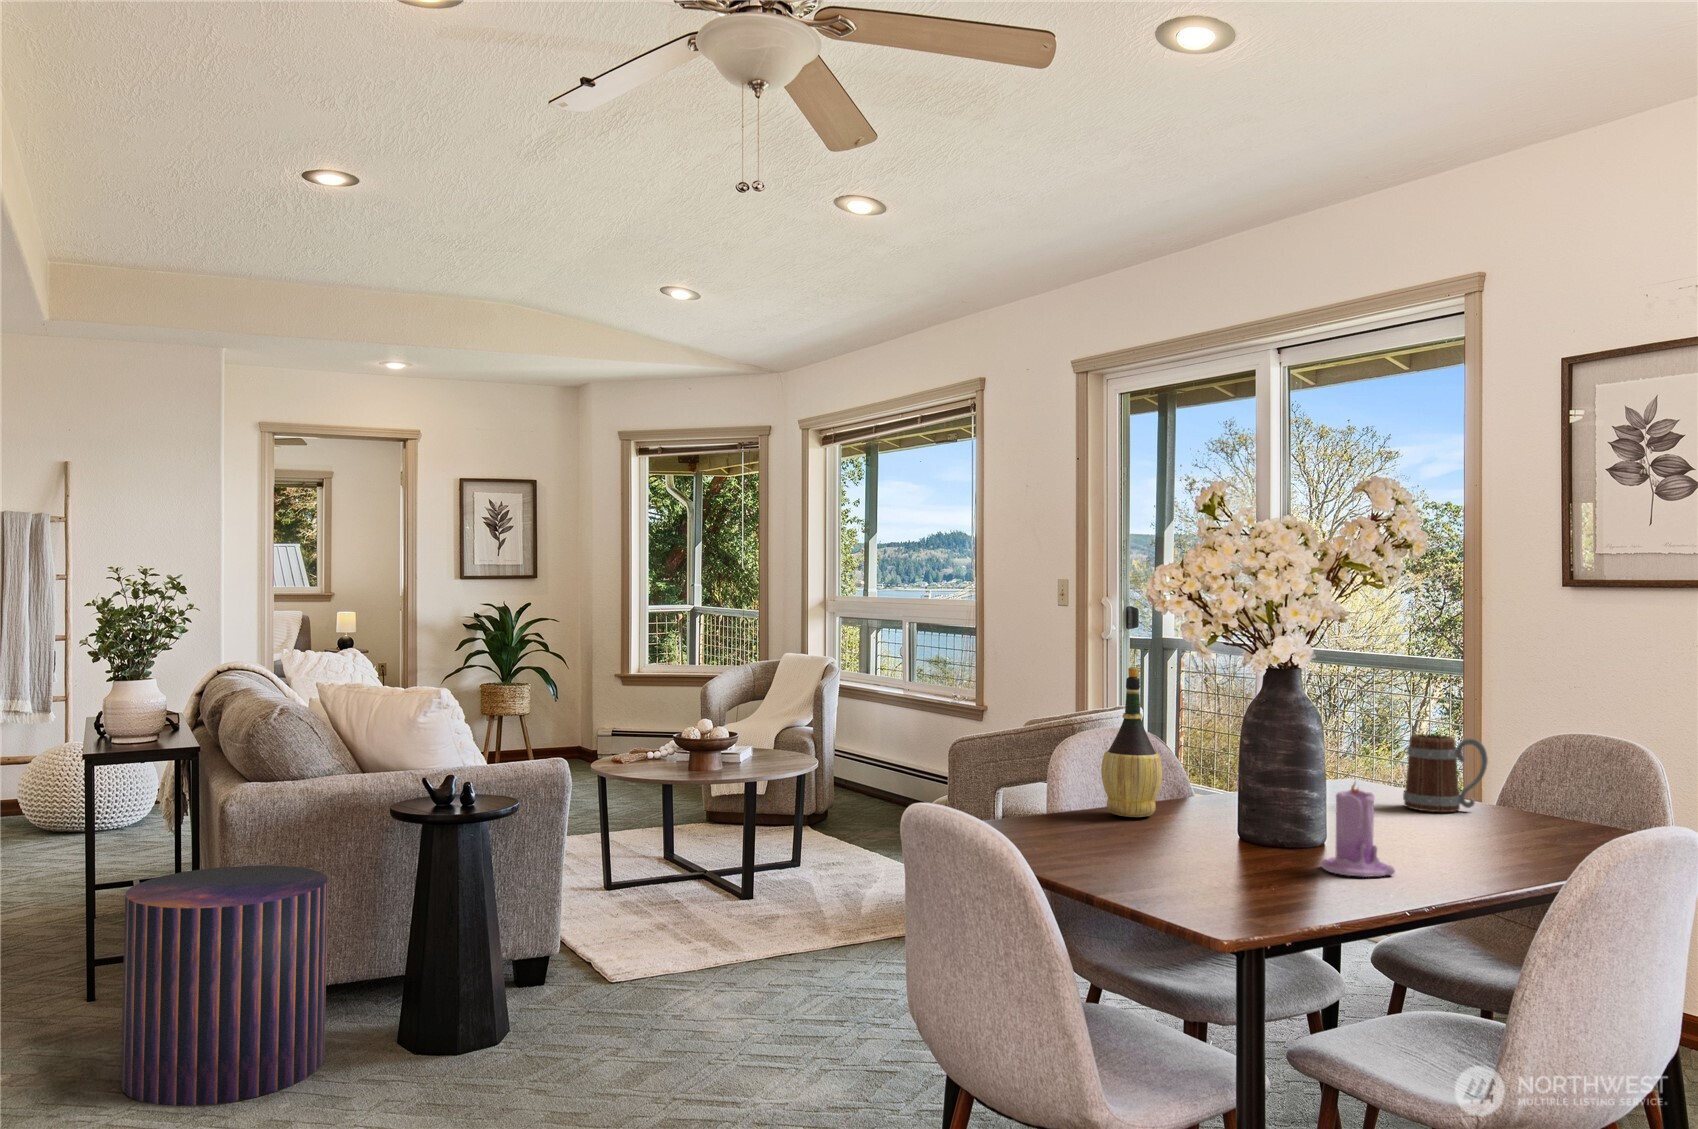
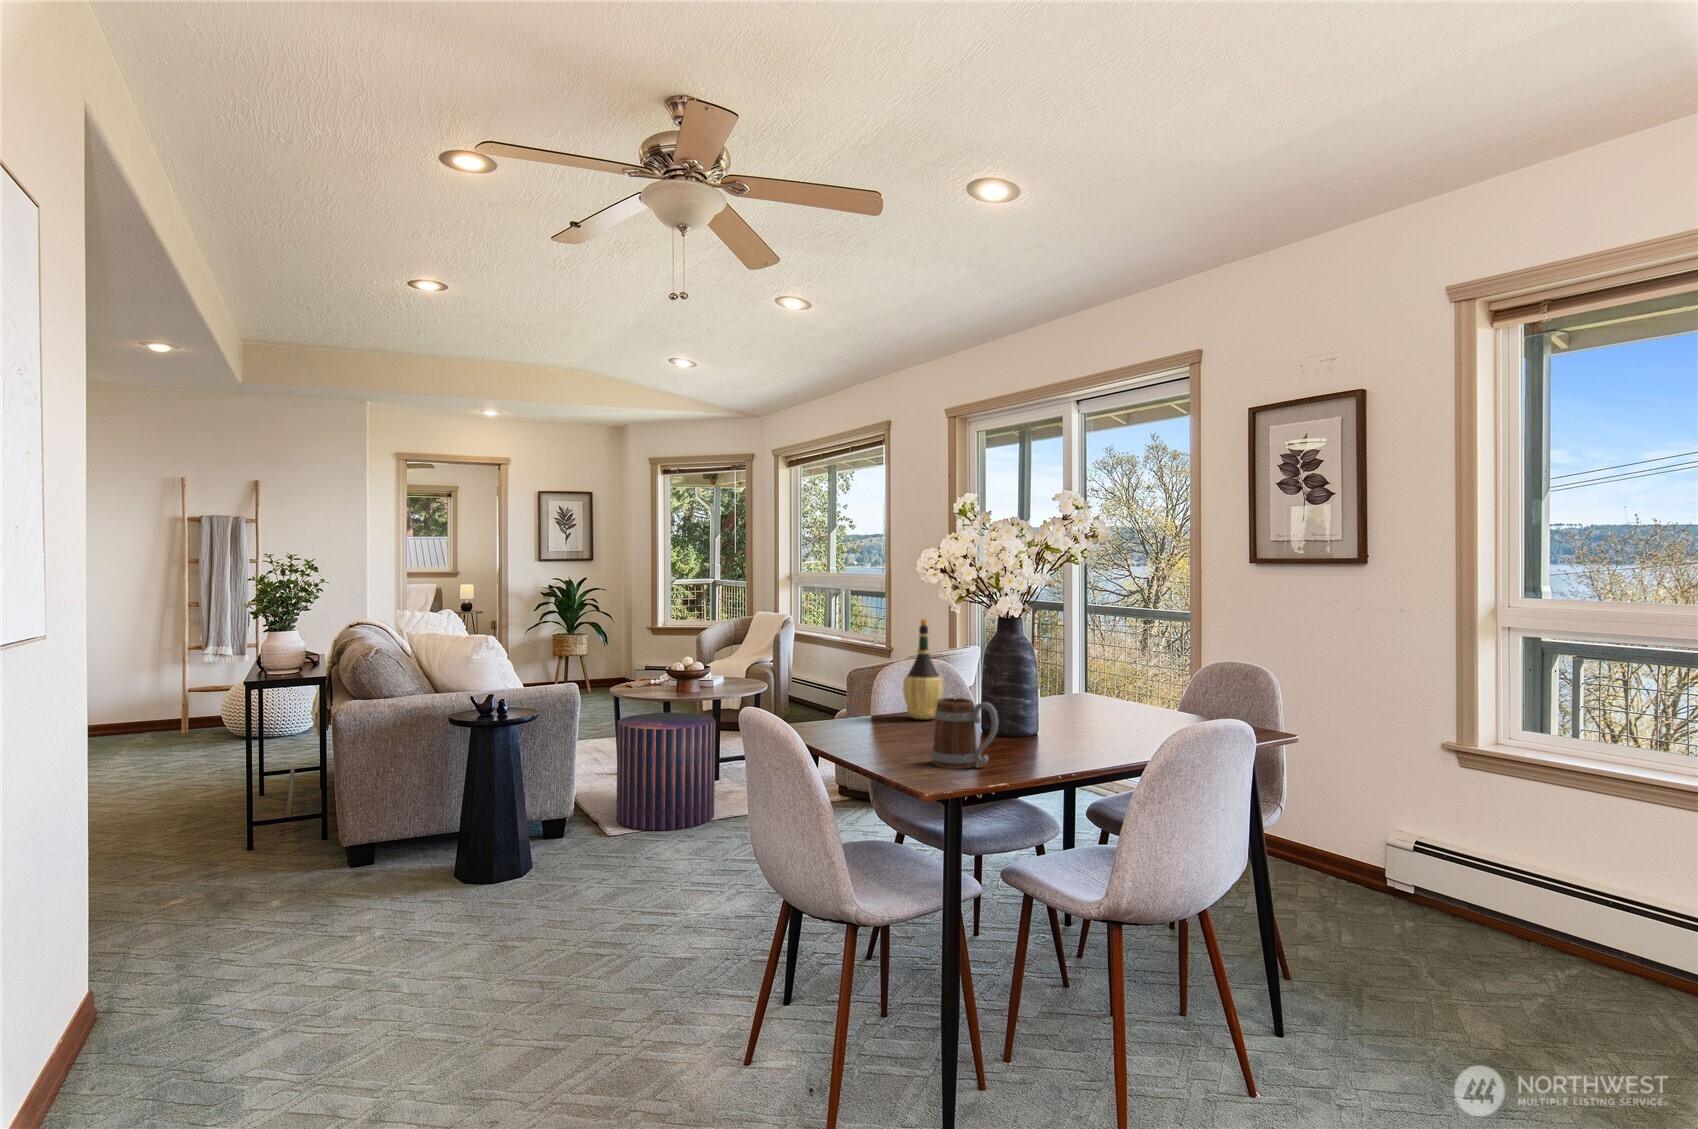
mug: present [1403,734,1488,812] -> present [931,698,998,769]
candle: present [1321,782,1395,877] -> none [1022,691,1068,756]
pouf: present [121,865,328,1106] -> present [616,713,715,830]

